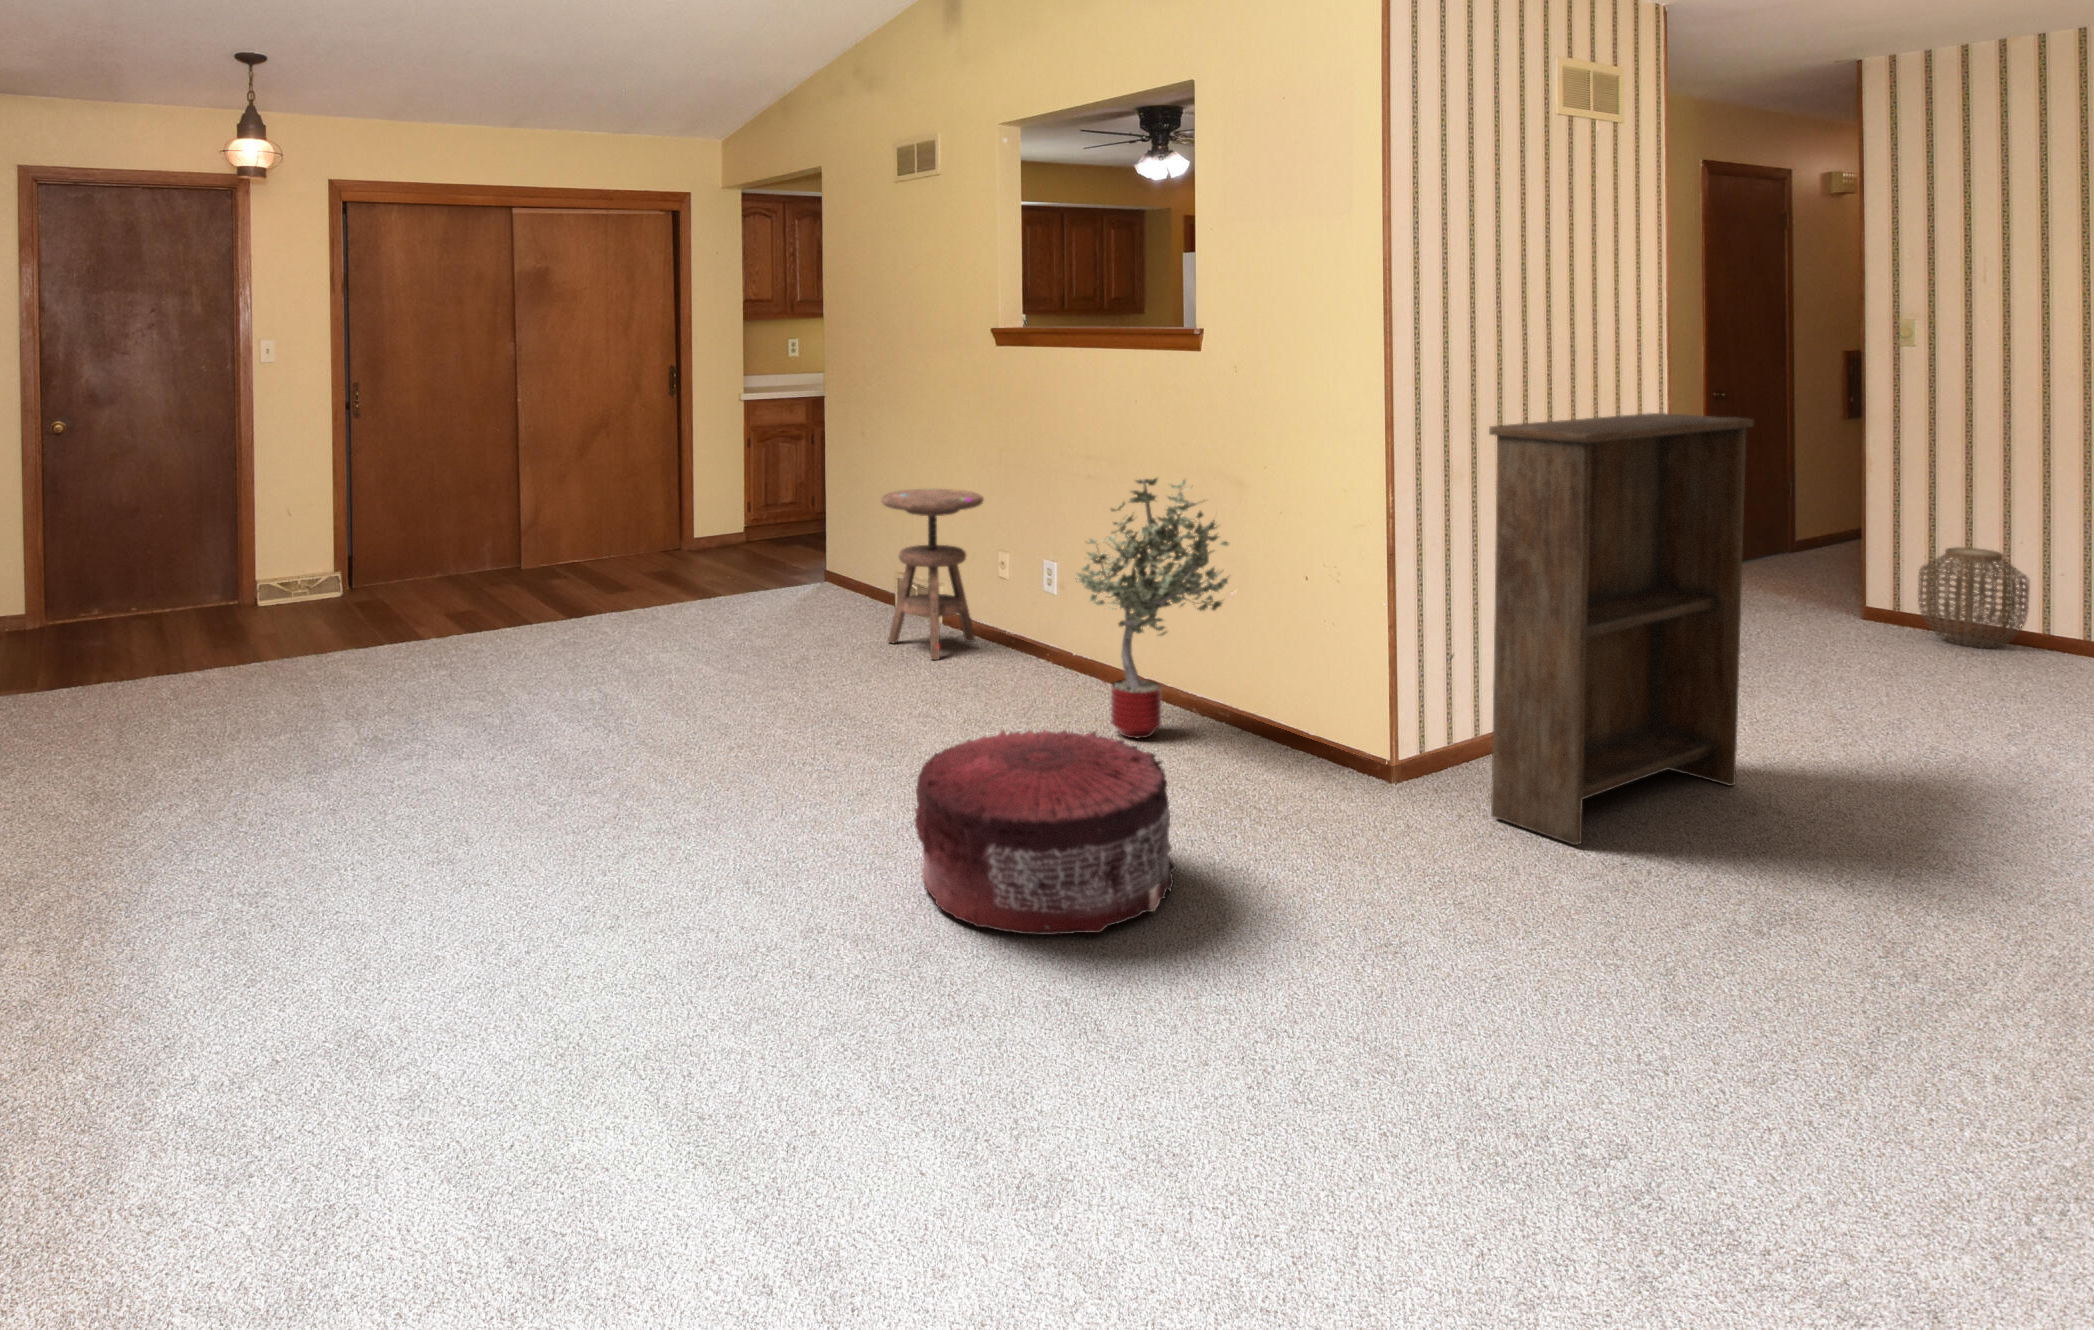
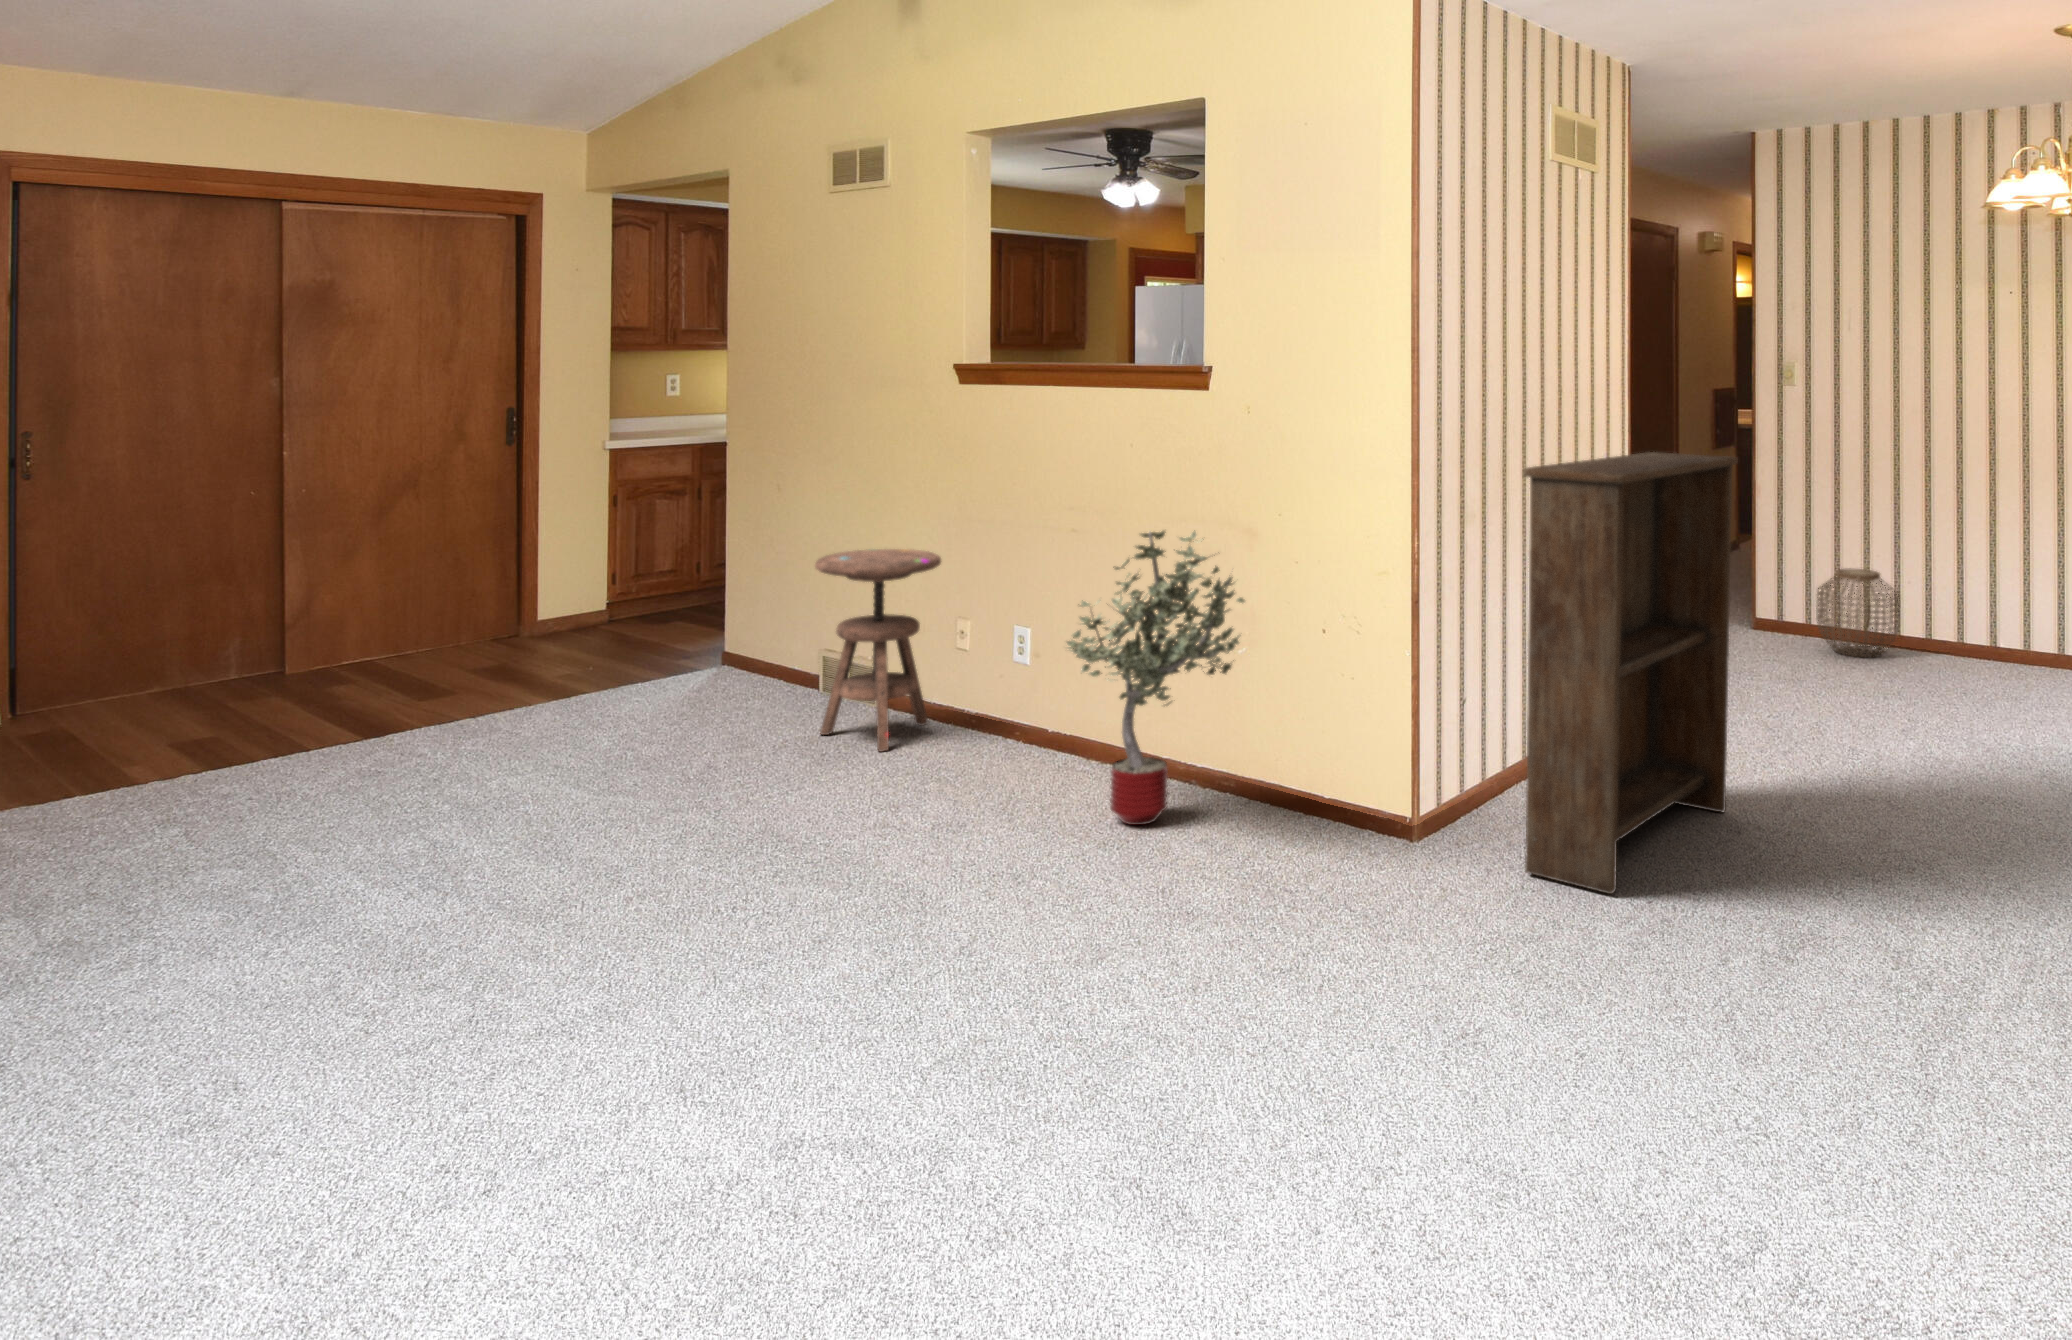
pouf: present [914,730,1176,935] -> none [914,828,1228,1096]

